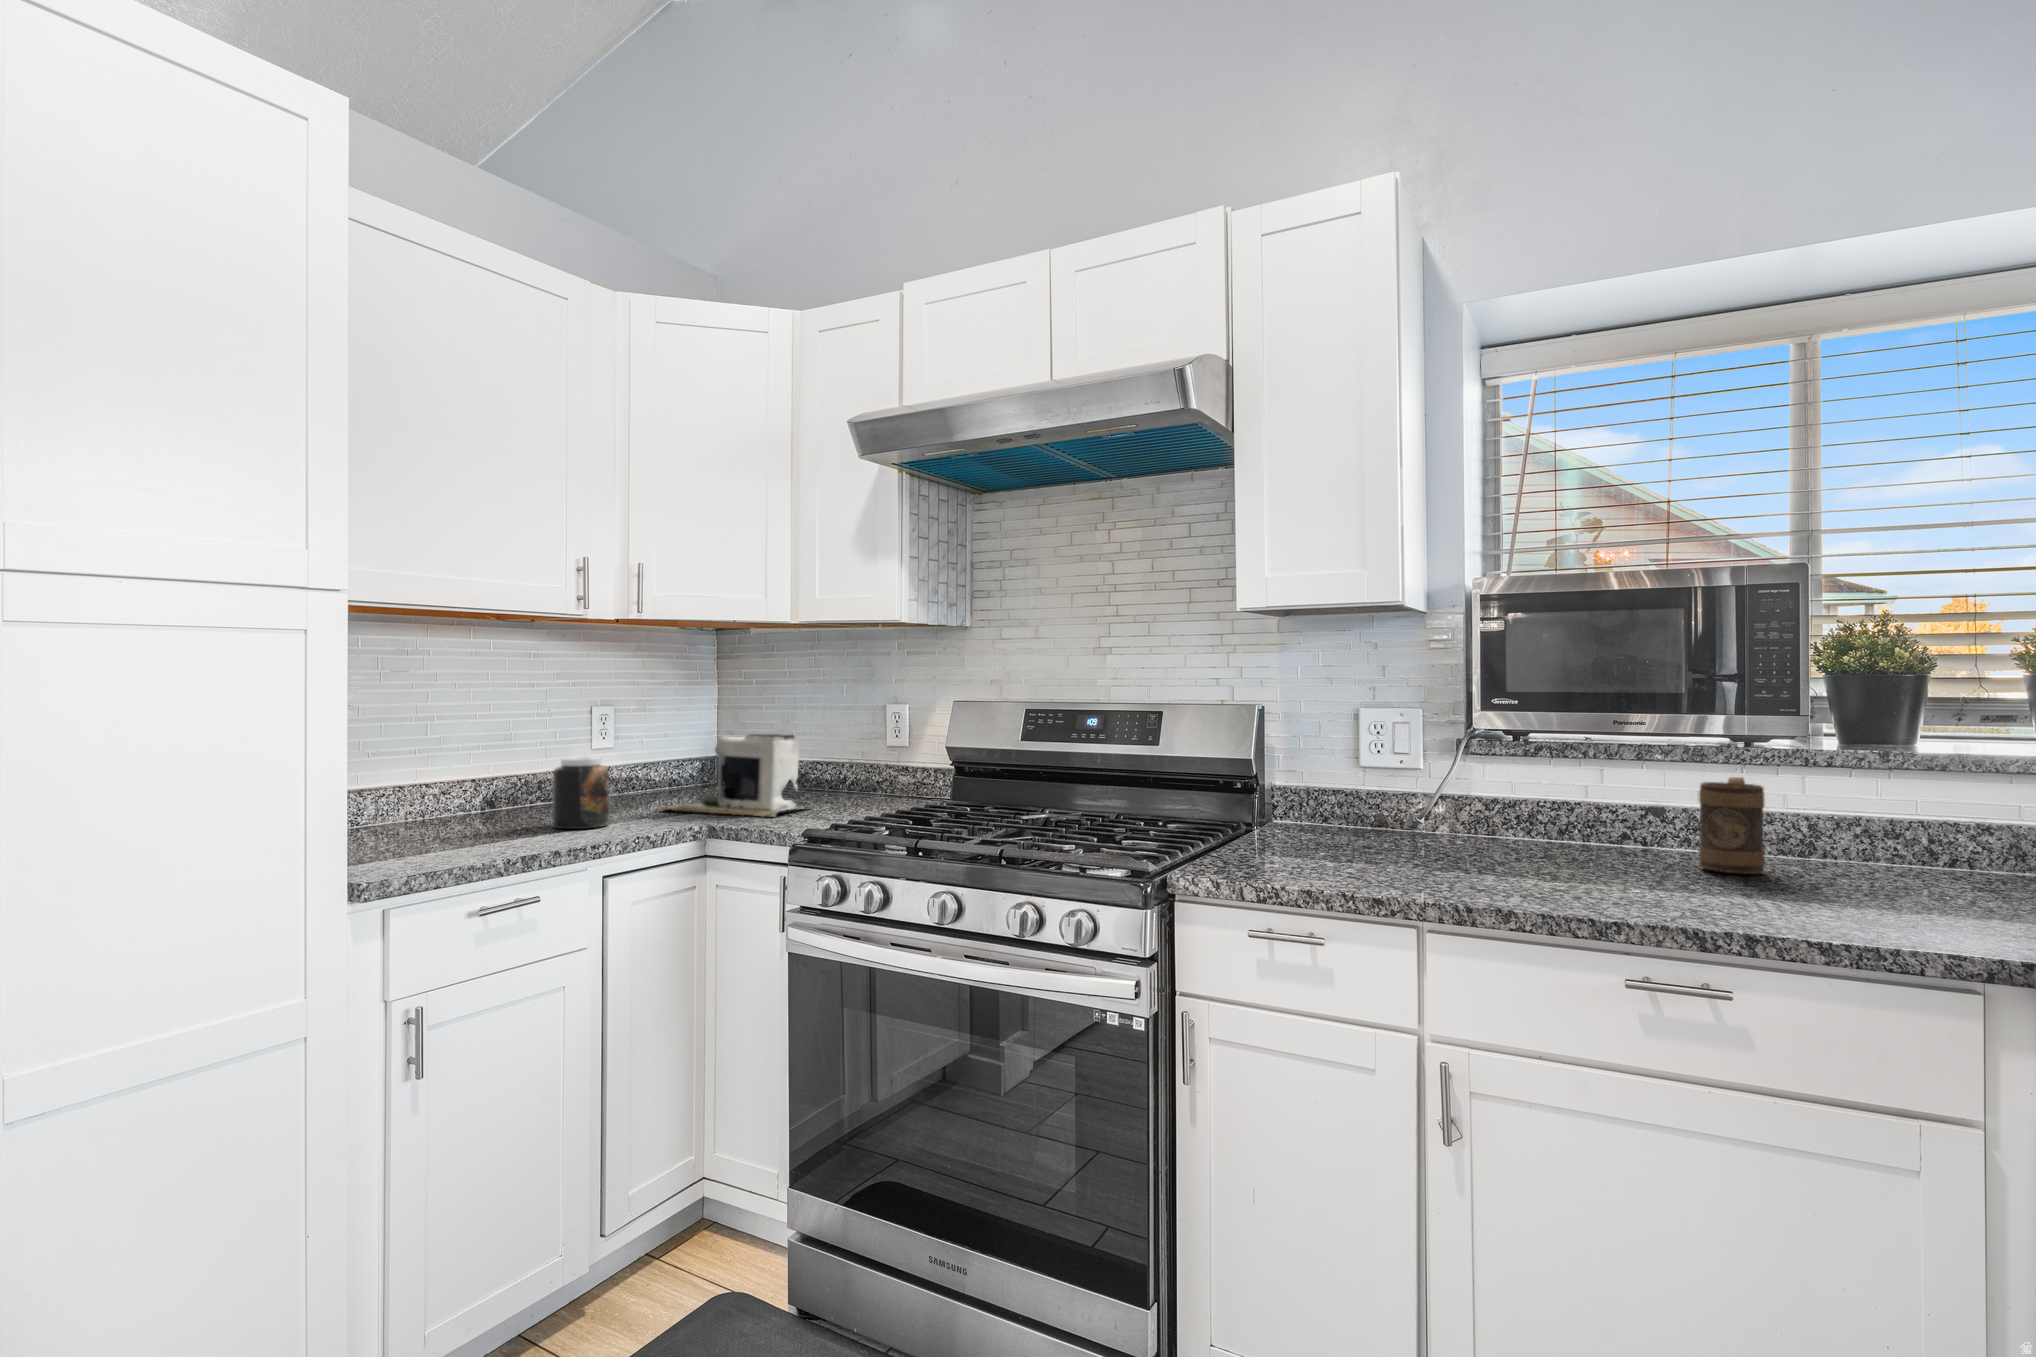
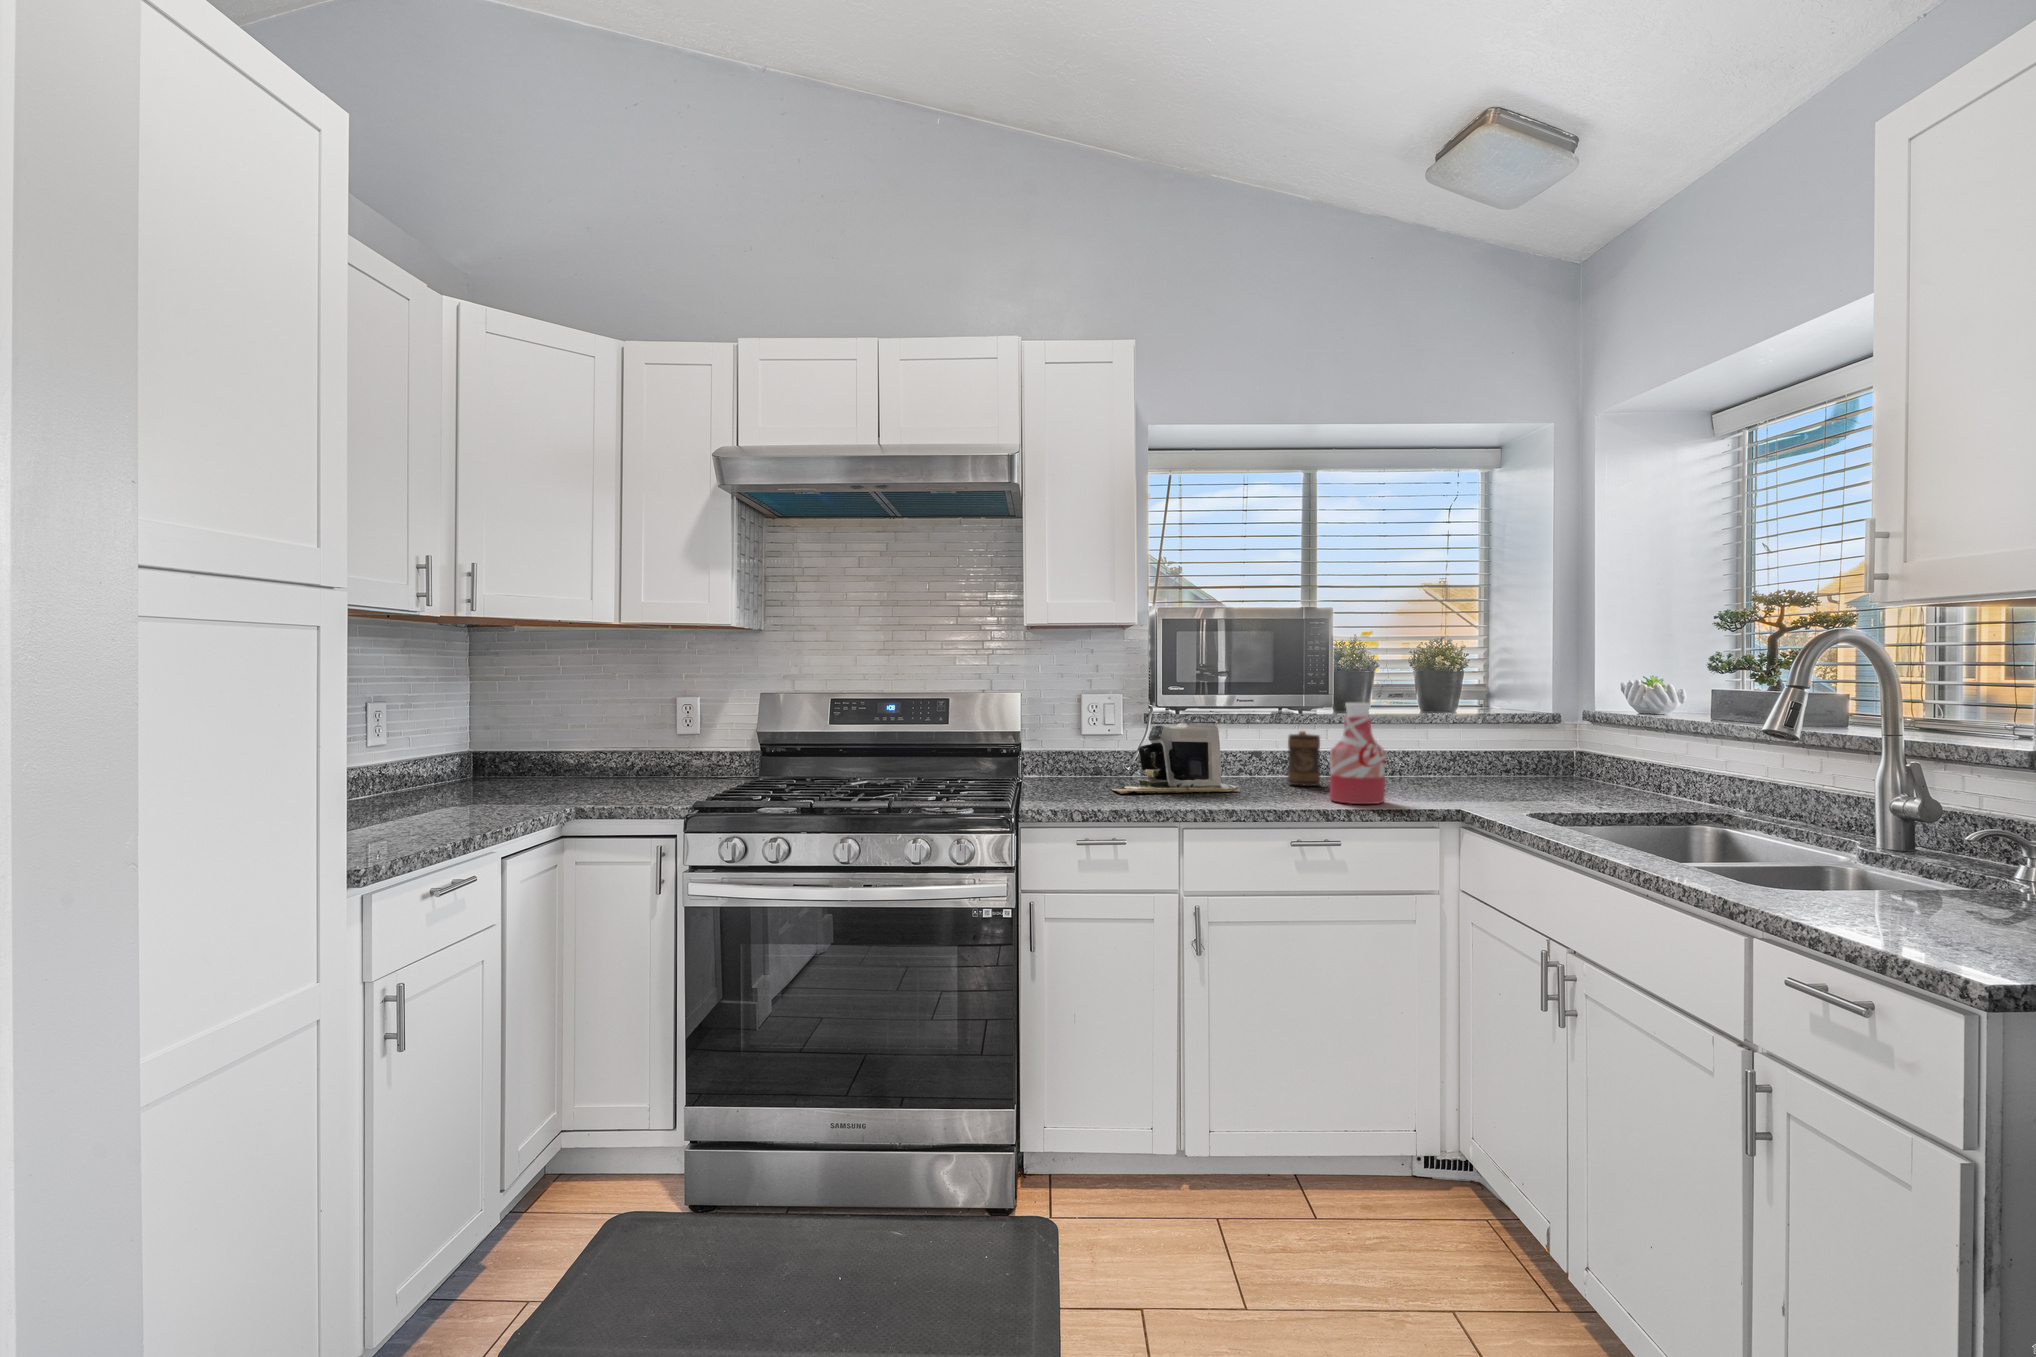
bottle: none [1741,732,1864,927] -> present [1330,702,1385,804]
coffee maker: present [659,734,799,817] -> present [1112,721,1239,794]
jar: present [552,757,610,829] -> none [409,751,468,820]

